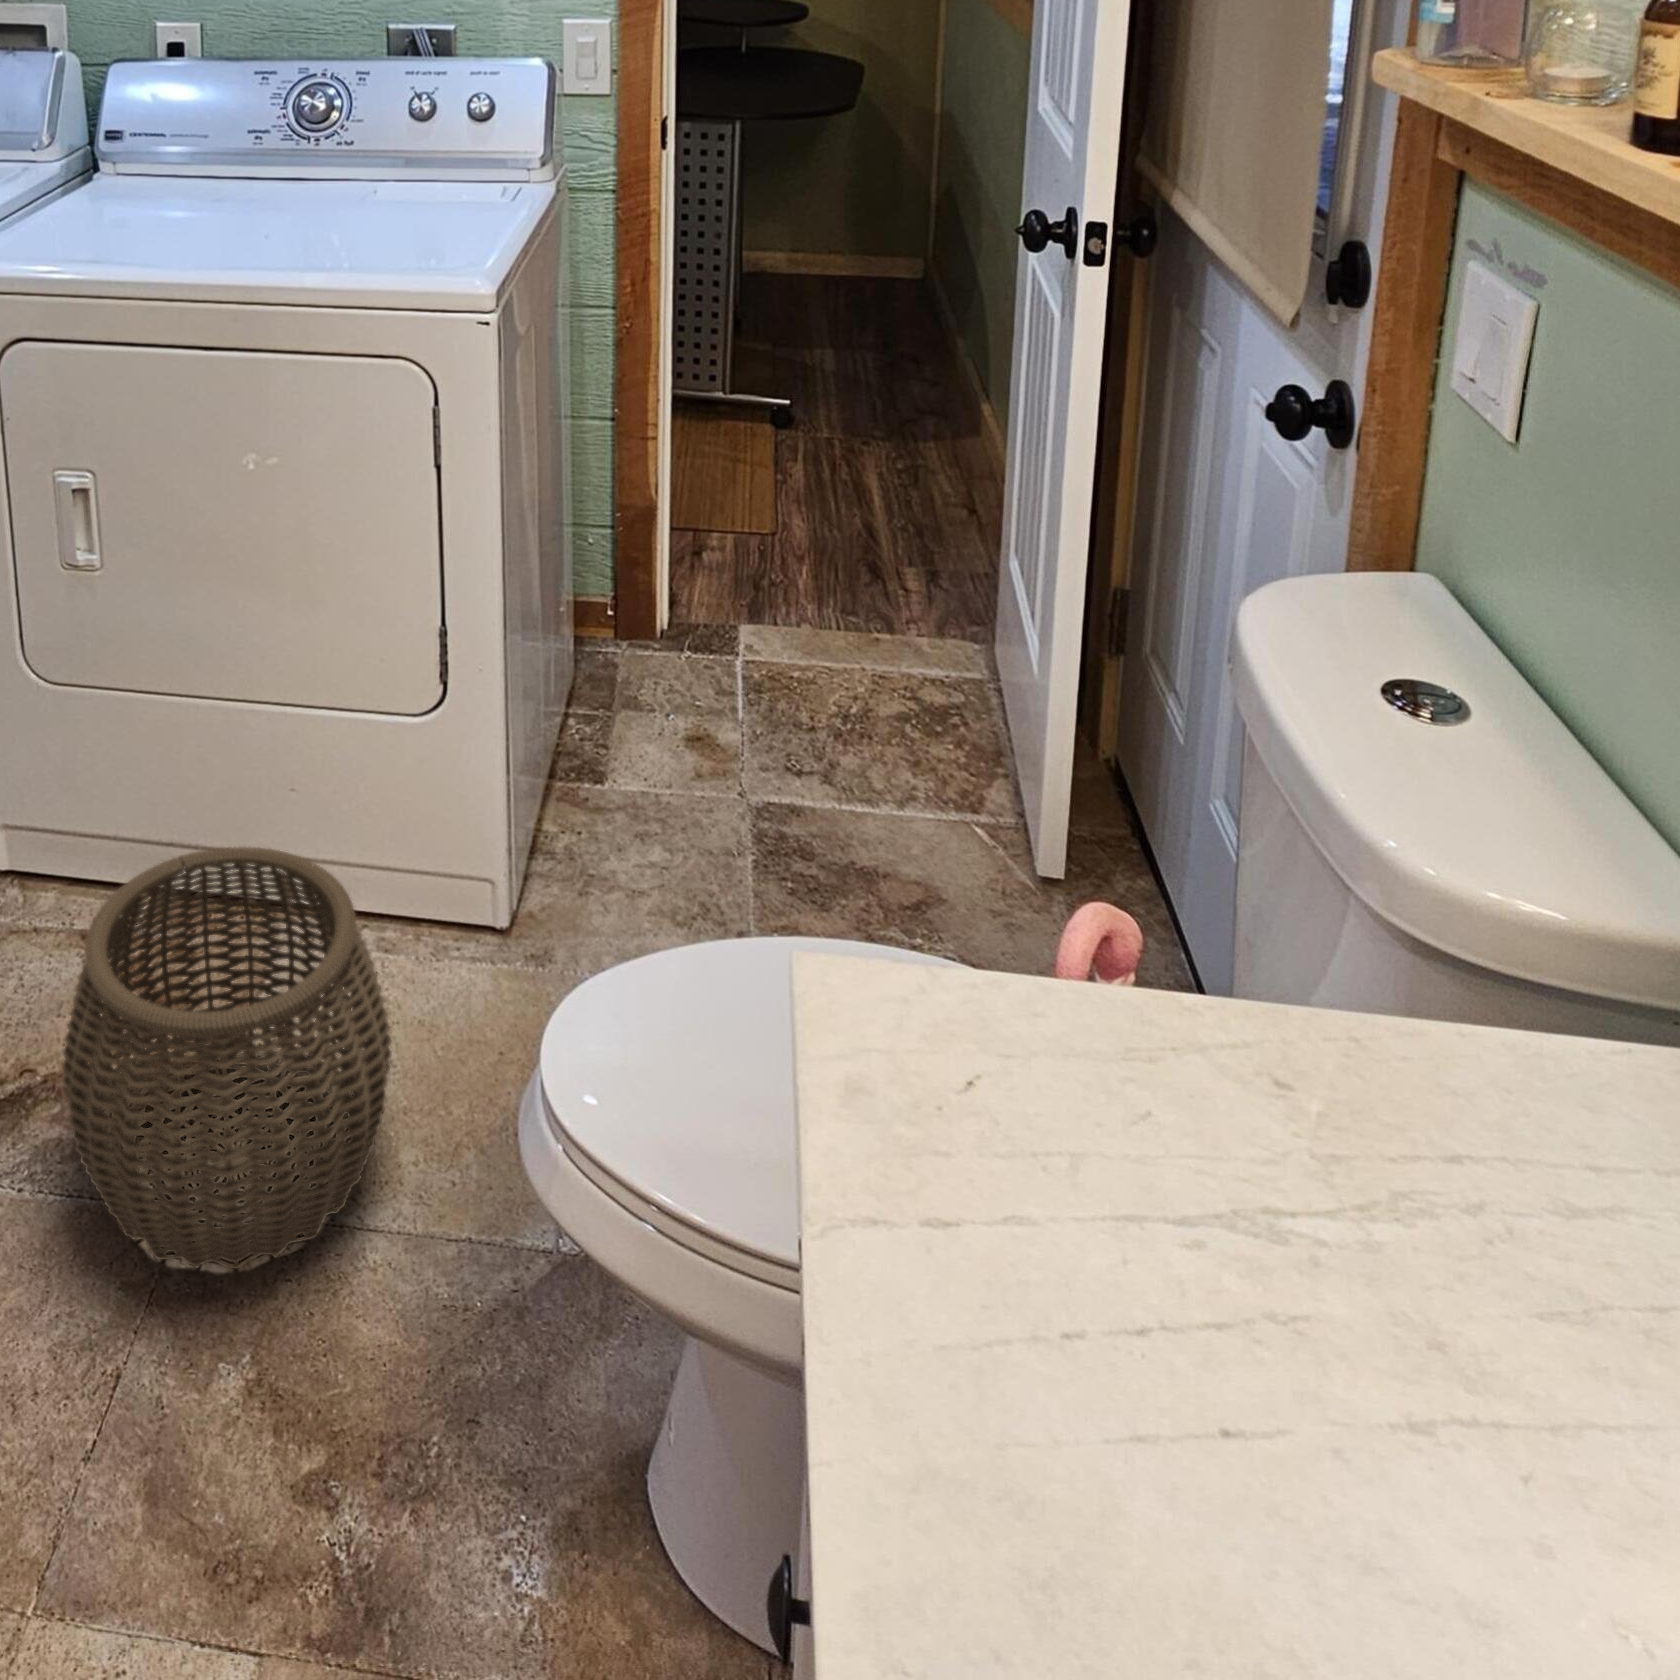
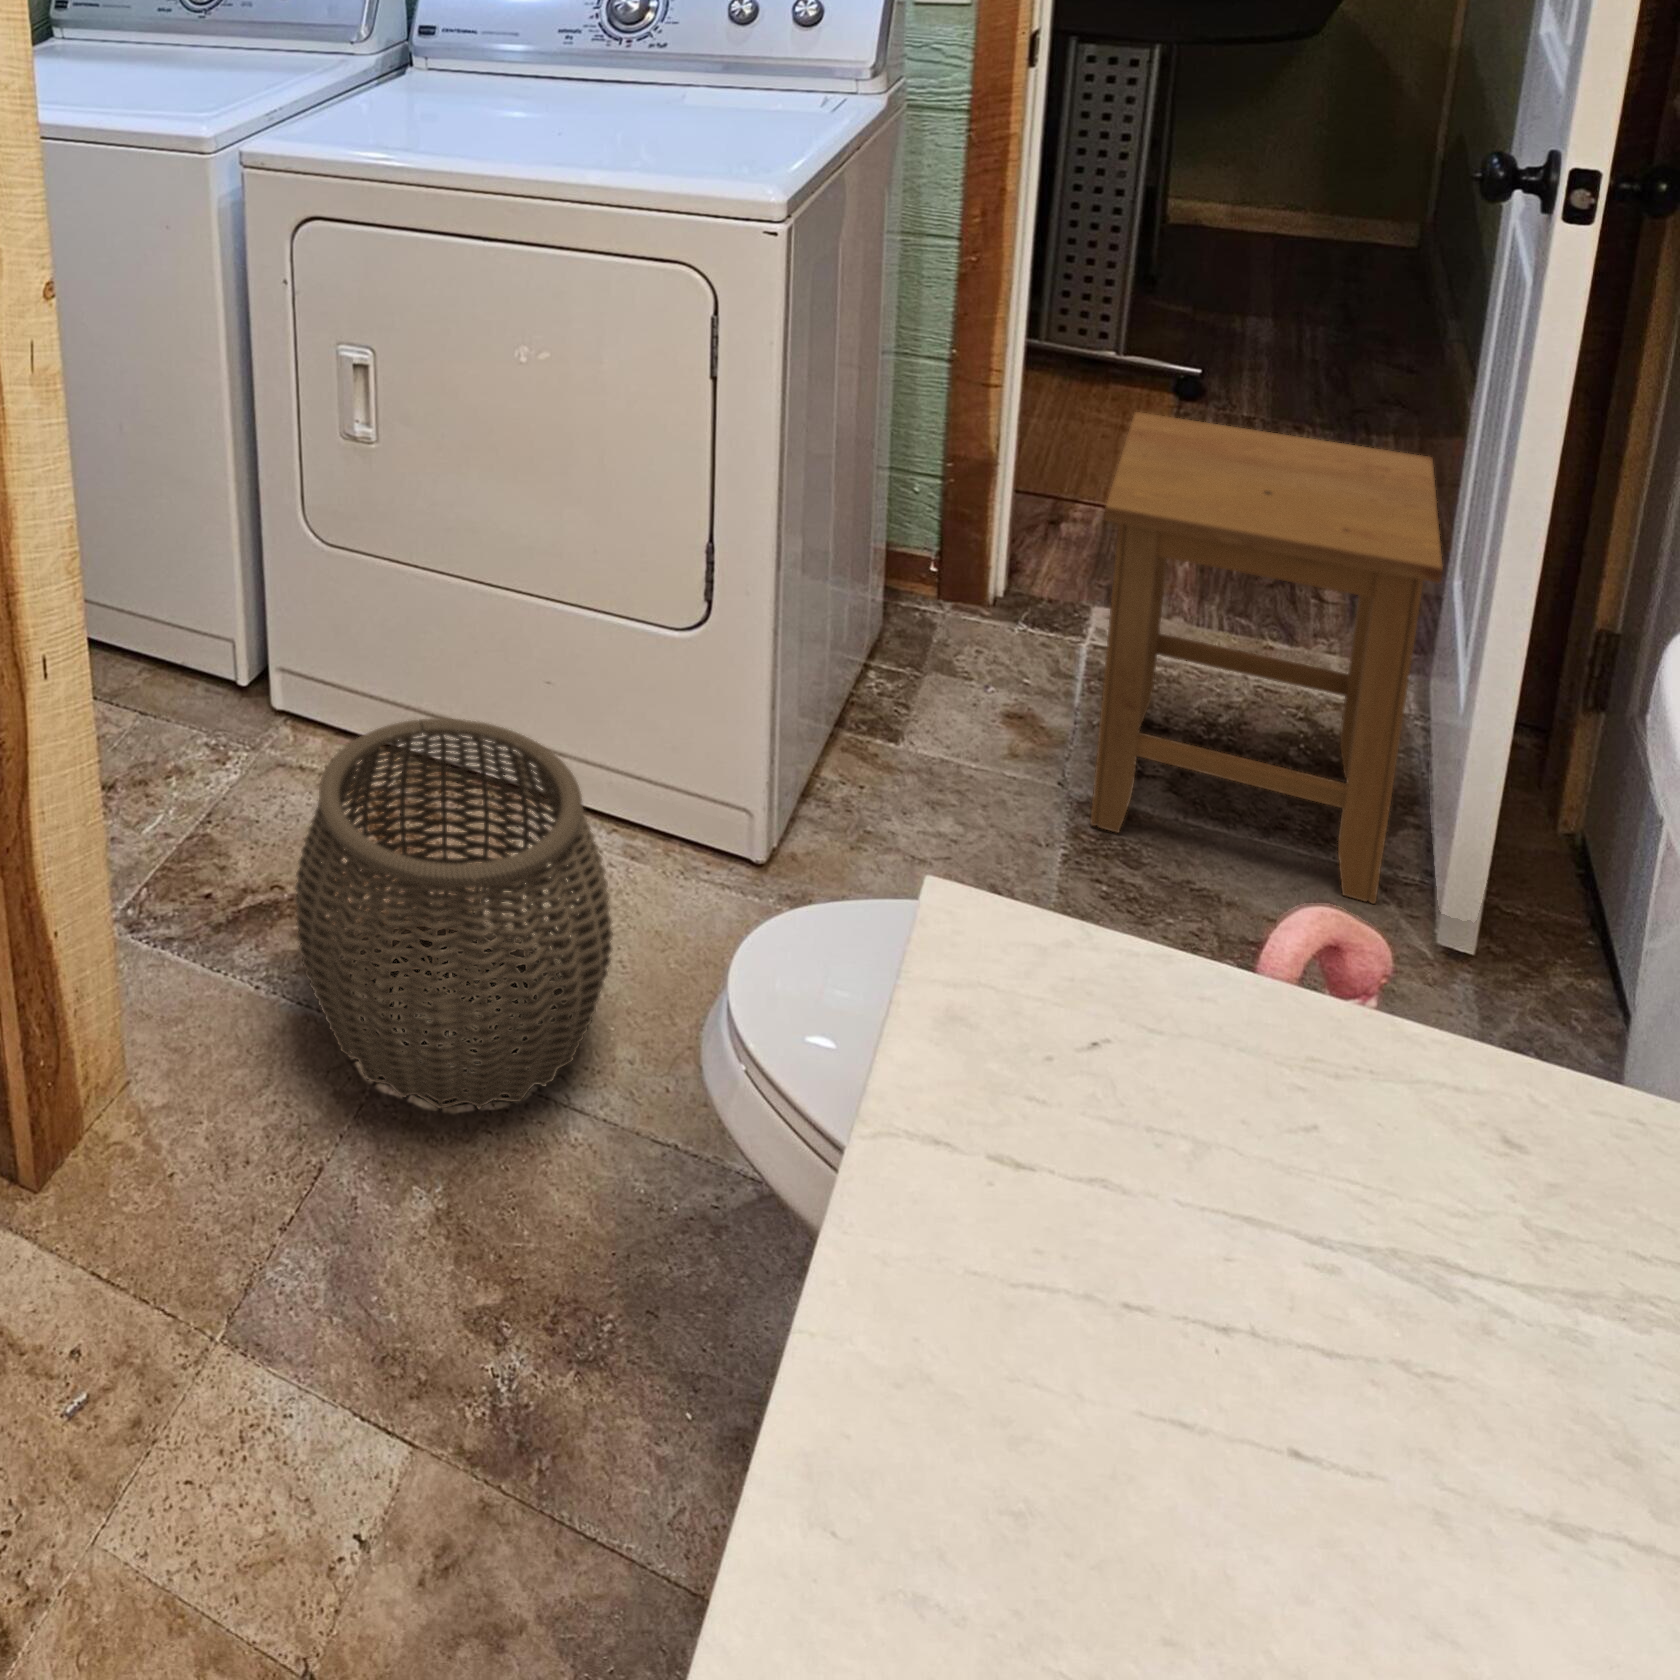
stool: none [765,450,1018,851] -> present [1090,412,1443,904]

